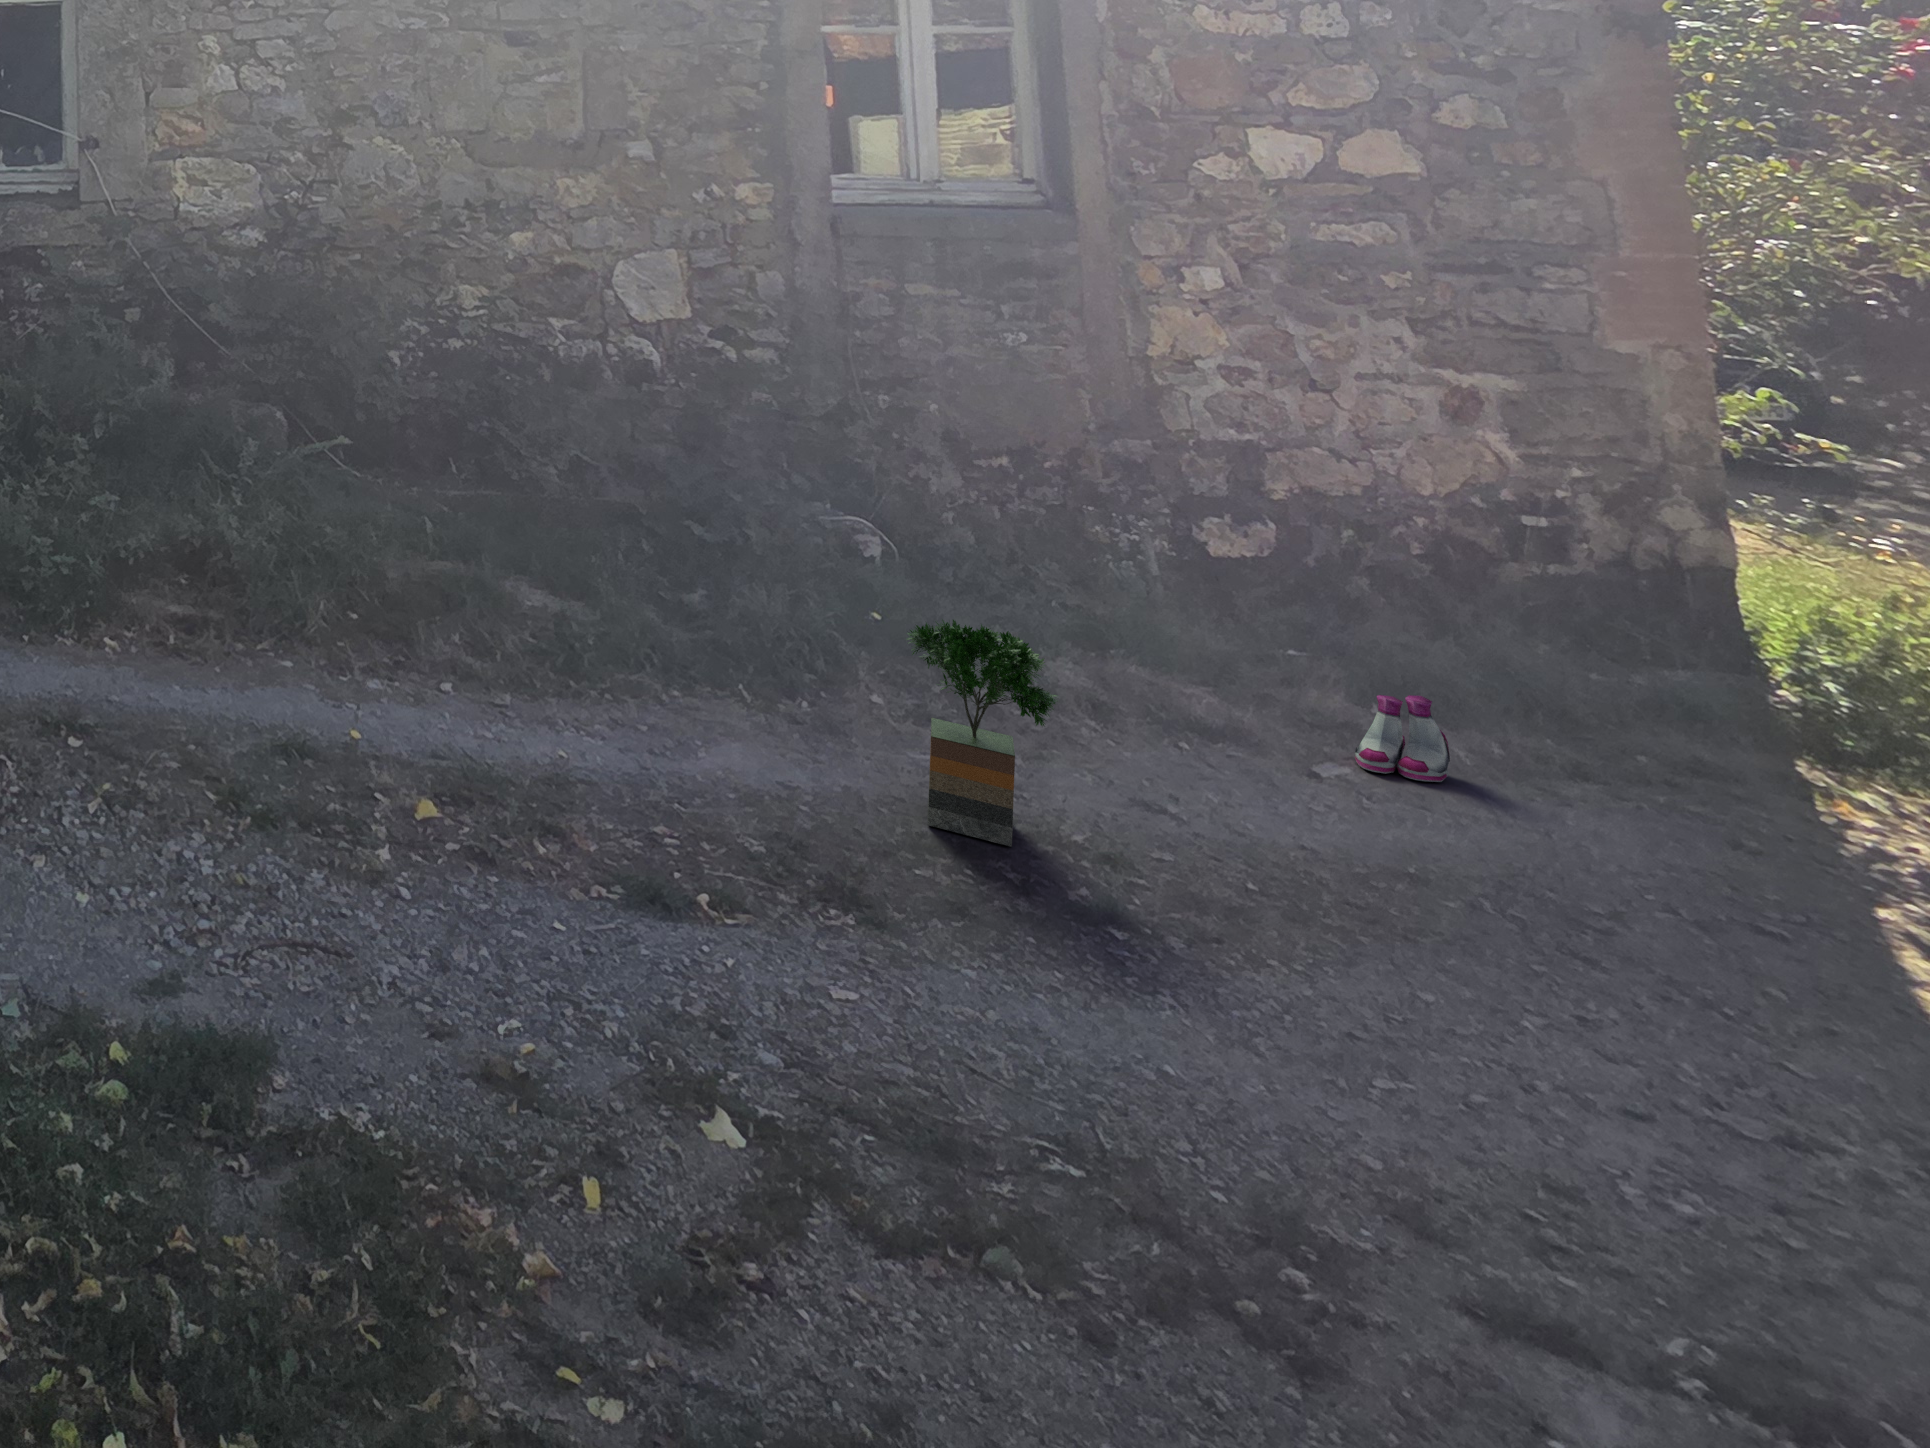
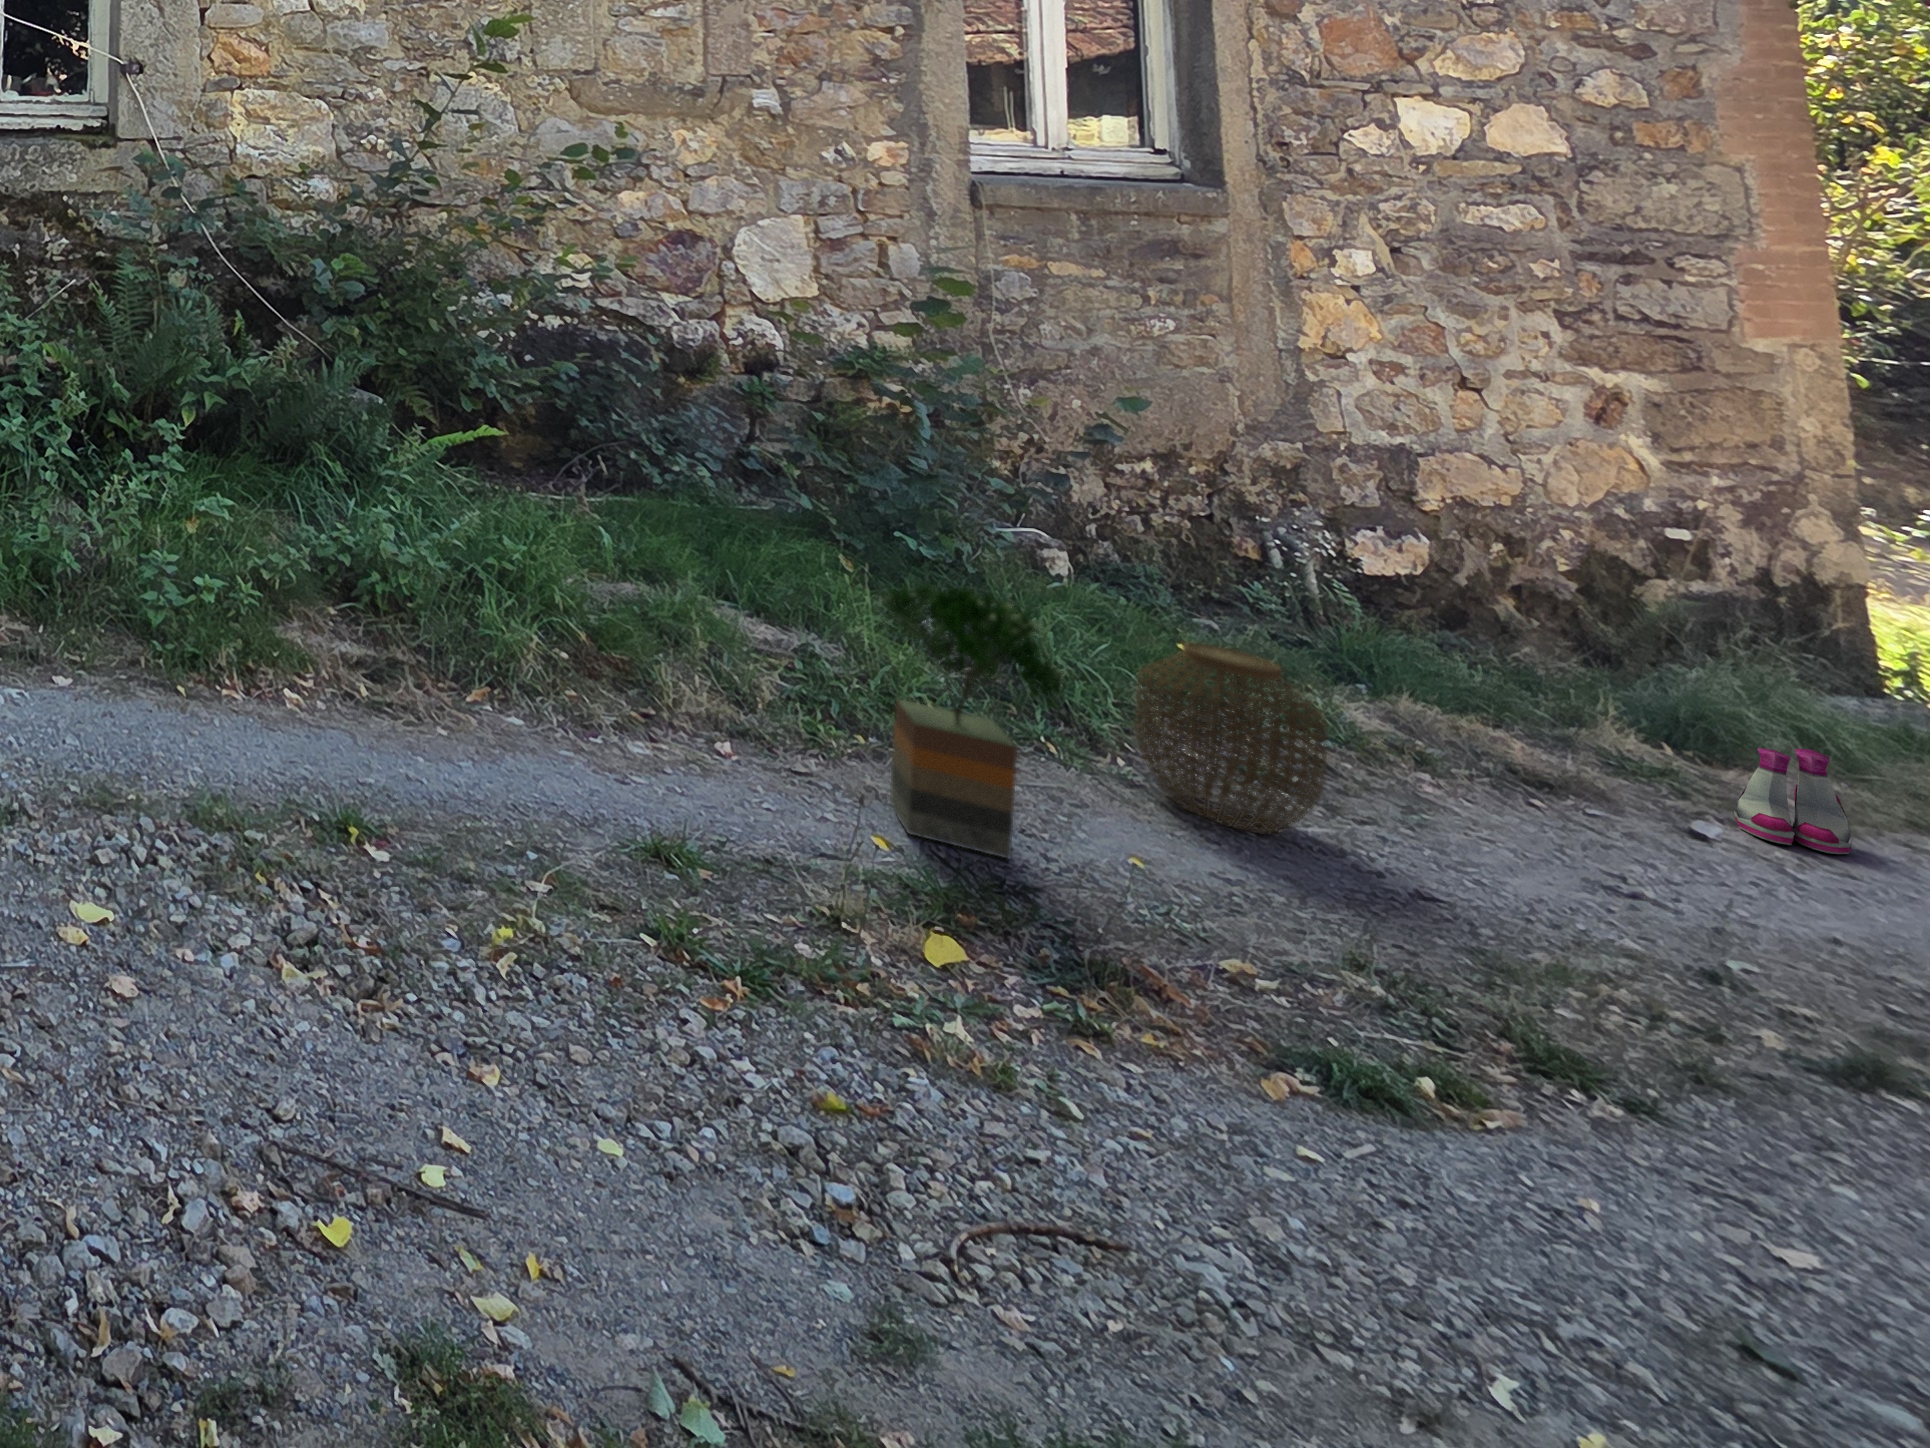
woven basket: none [760,597,893,743] -> present [1135,643,1328,834]
potted tree: present [907,620,1057,847] -> present [879,581,1065,858]

